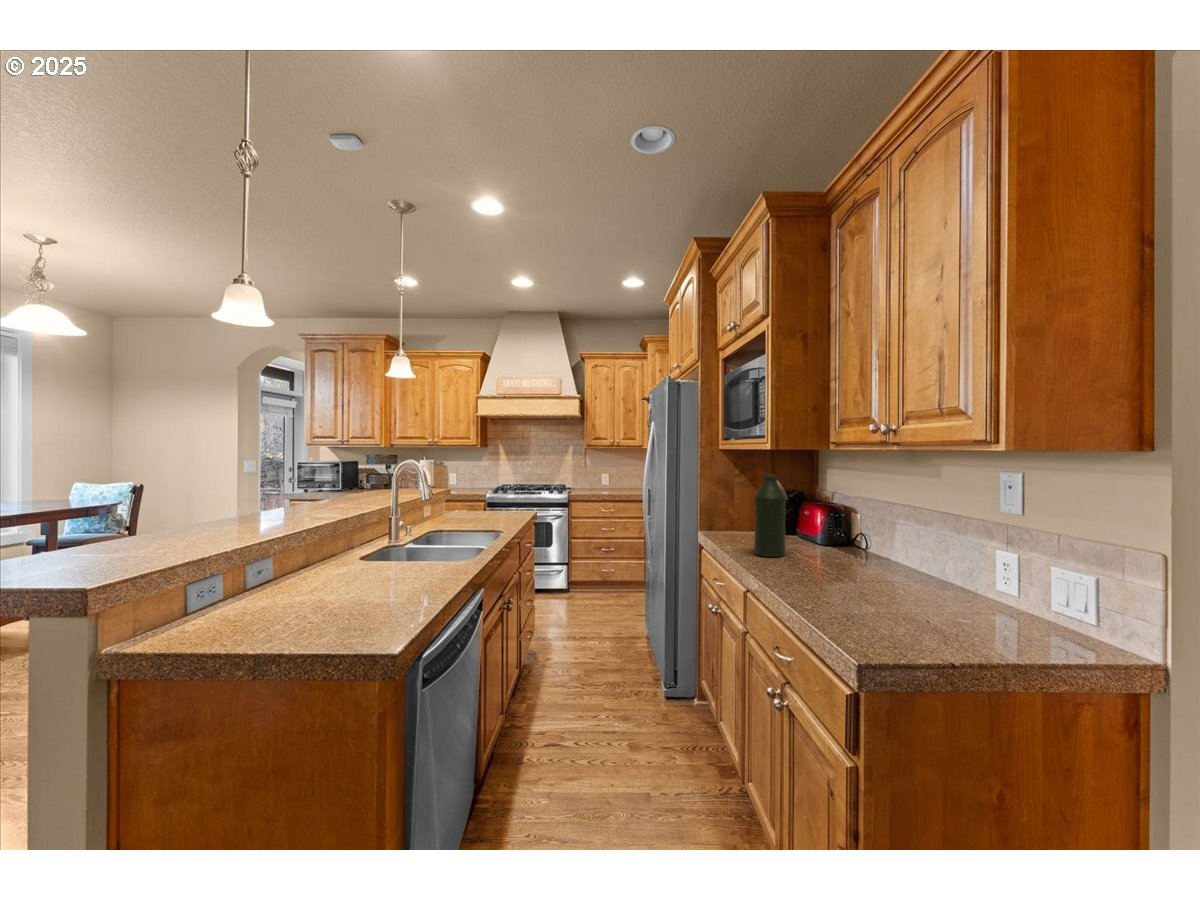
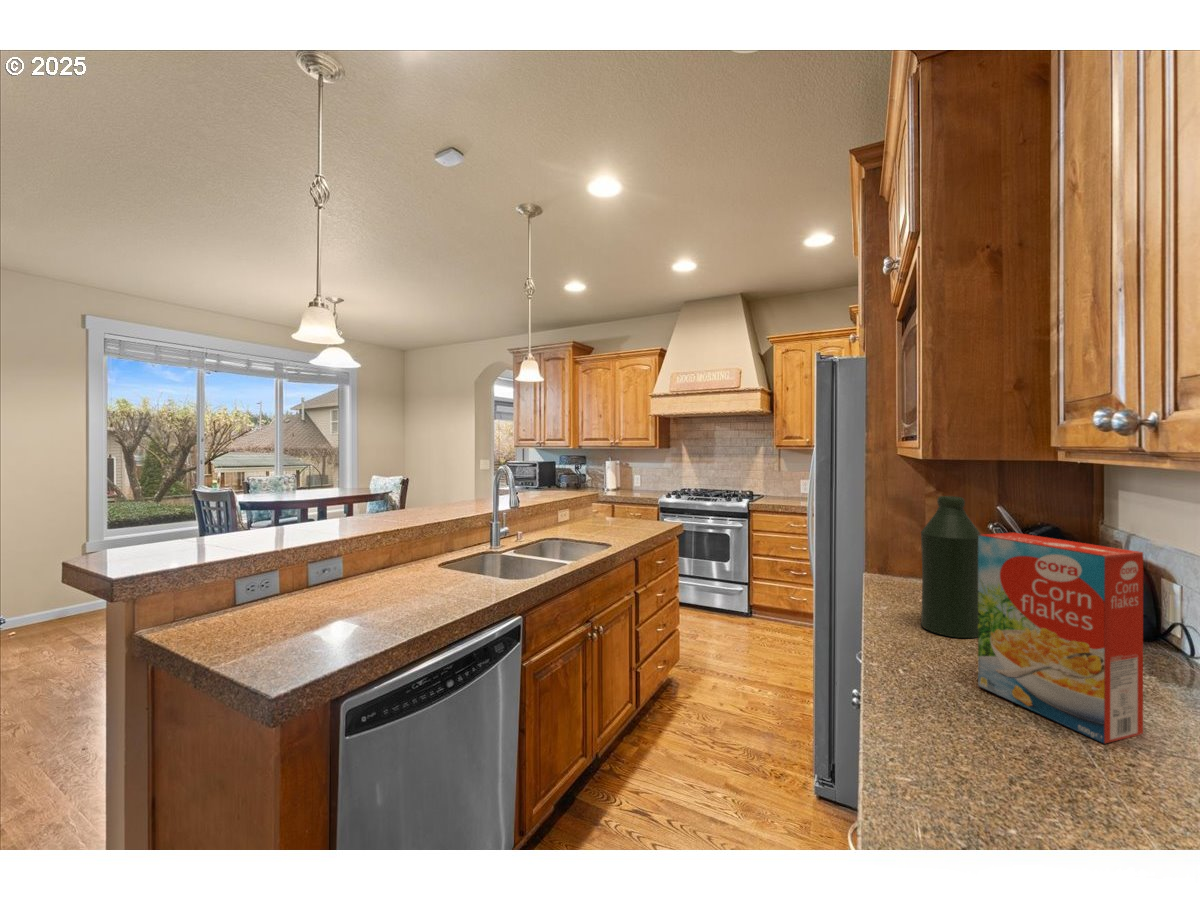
cereal box: none [802,490,871,585] -> present [978,532,1143,743]

